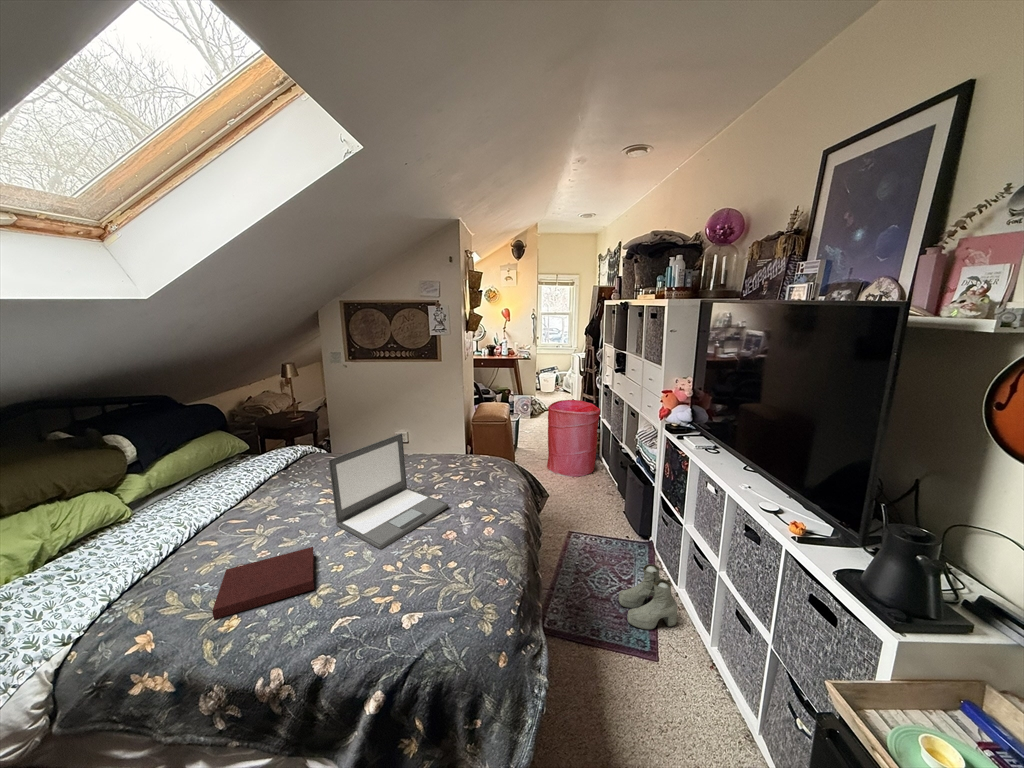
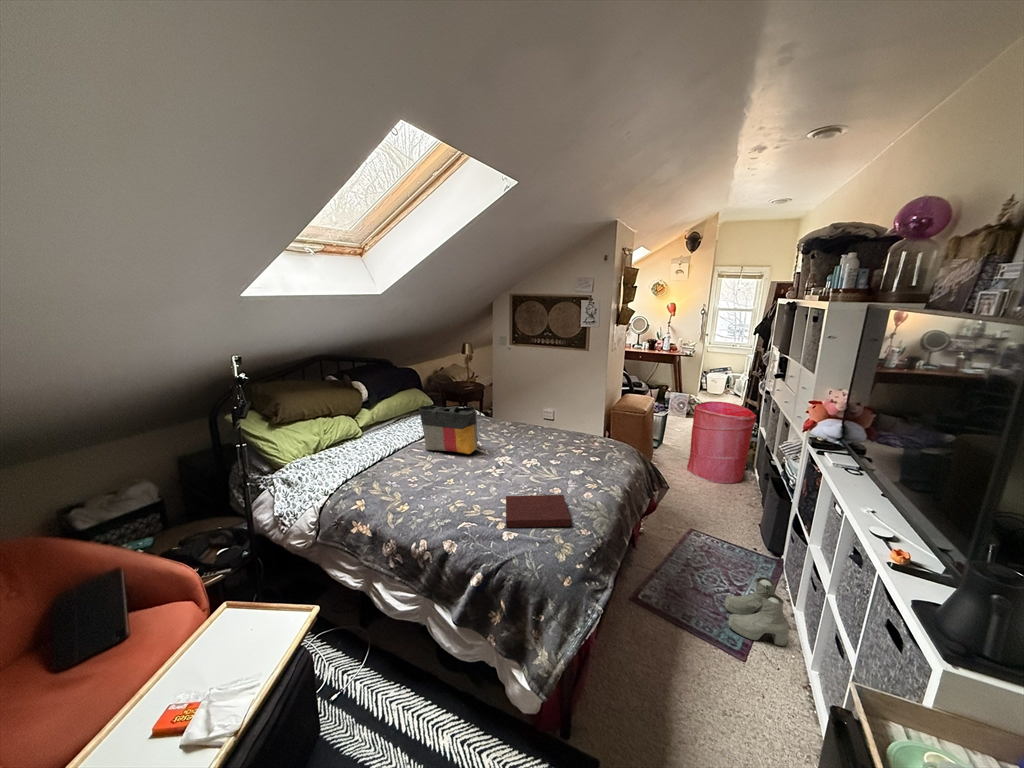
laptop: present [328,433,448,549] -> none [475,406,562,489]
tote bag: none [235,446,331,516] -> present [419,406,478,454]
notebook: present [212,547,314,619] -> present [506,495,571,528]

